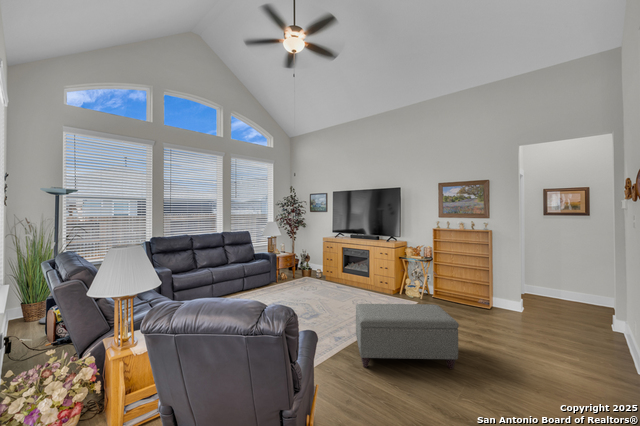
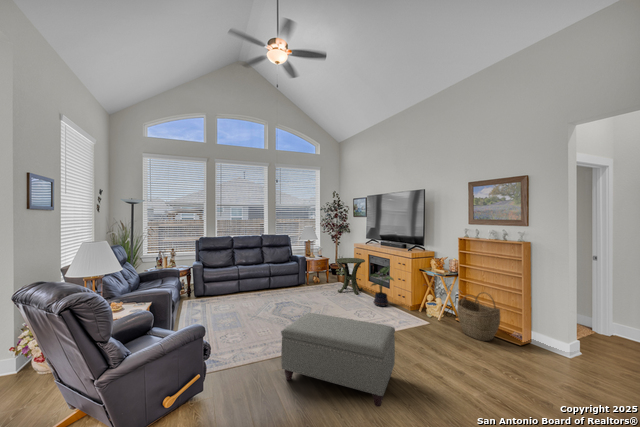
side table: none [311,252,339,287] -> present [336,258,365,294]
potted plant: none [355,257,380,294] -> present [369,266,394,307]
woven basket: none [442,272,476,310] -> present [457,292,500,341]

